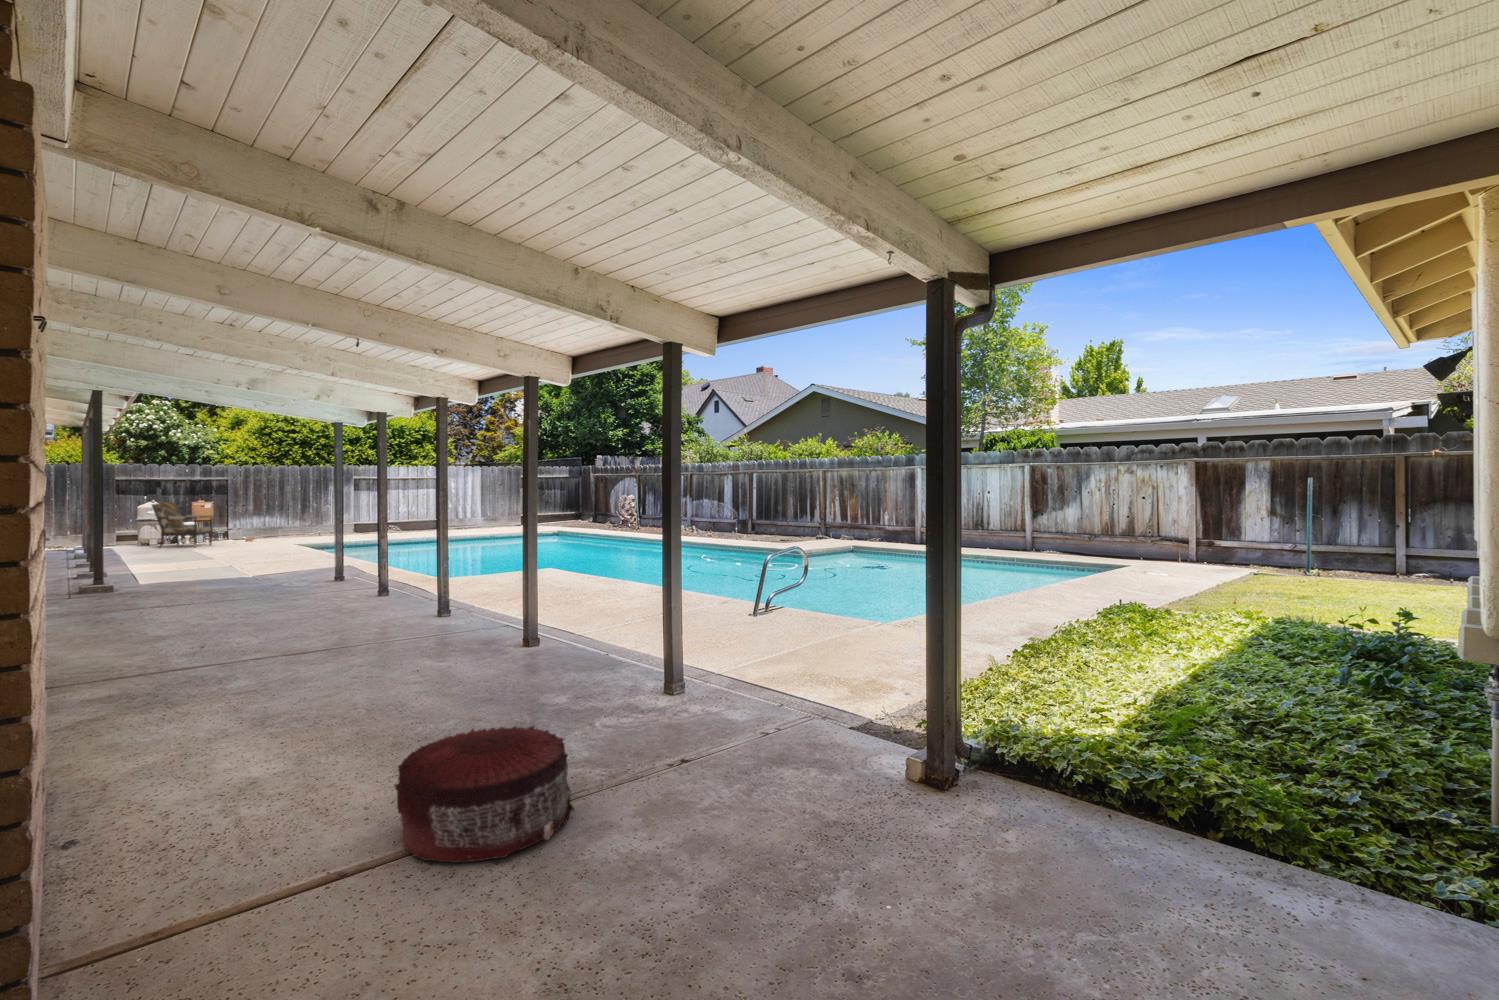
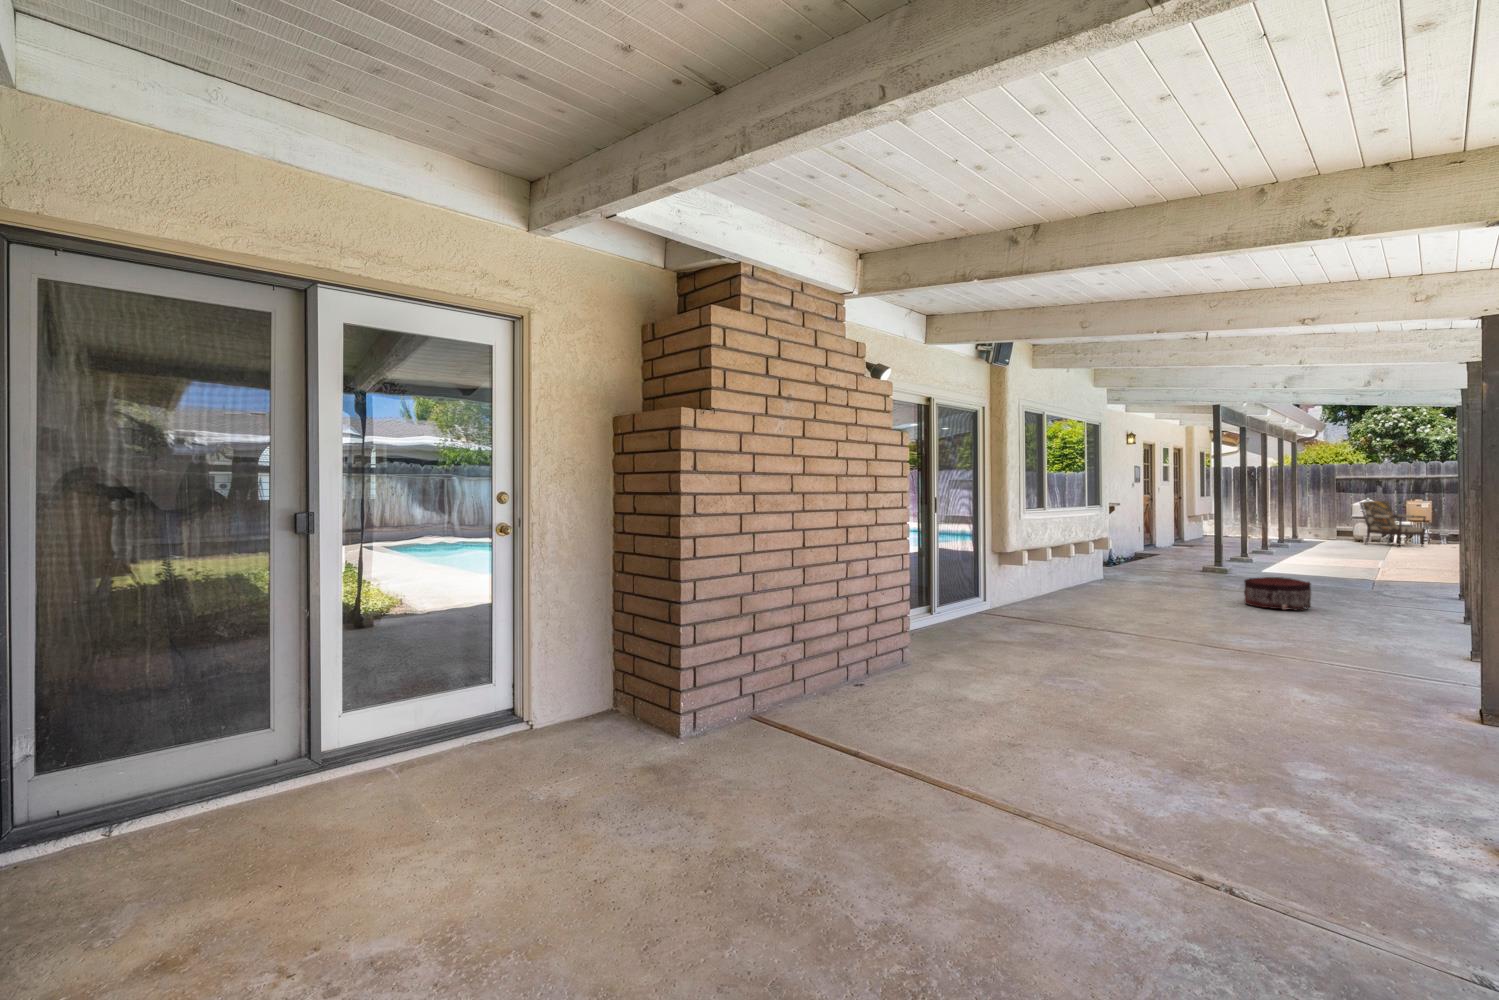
pouf: present [395,726,574,863] -> present [1244,577,1311,611]

